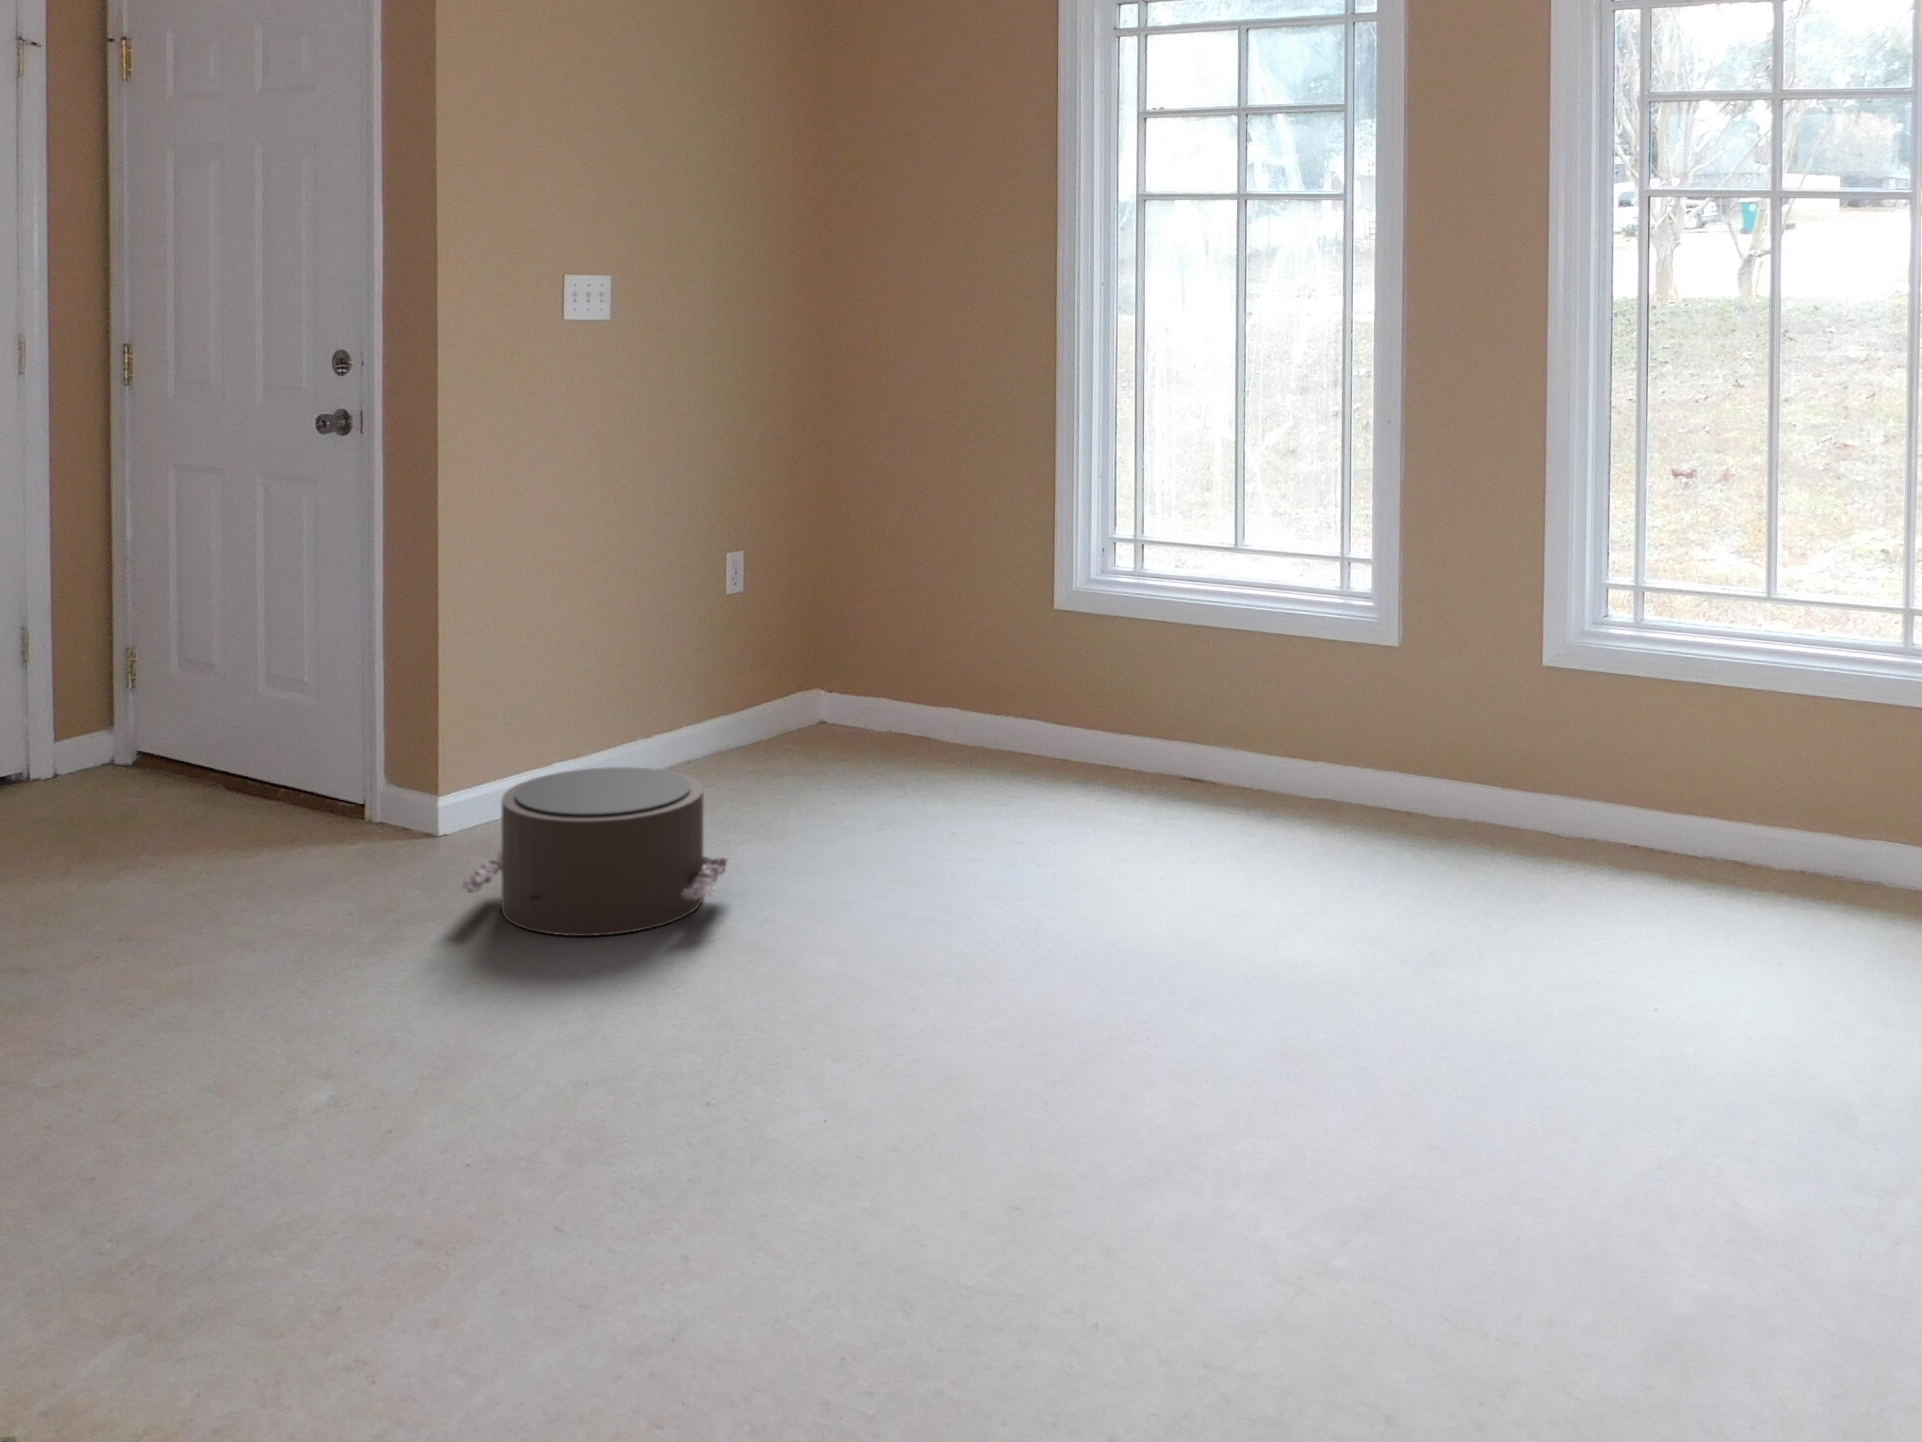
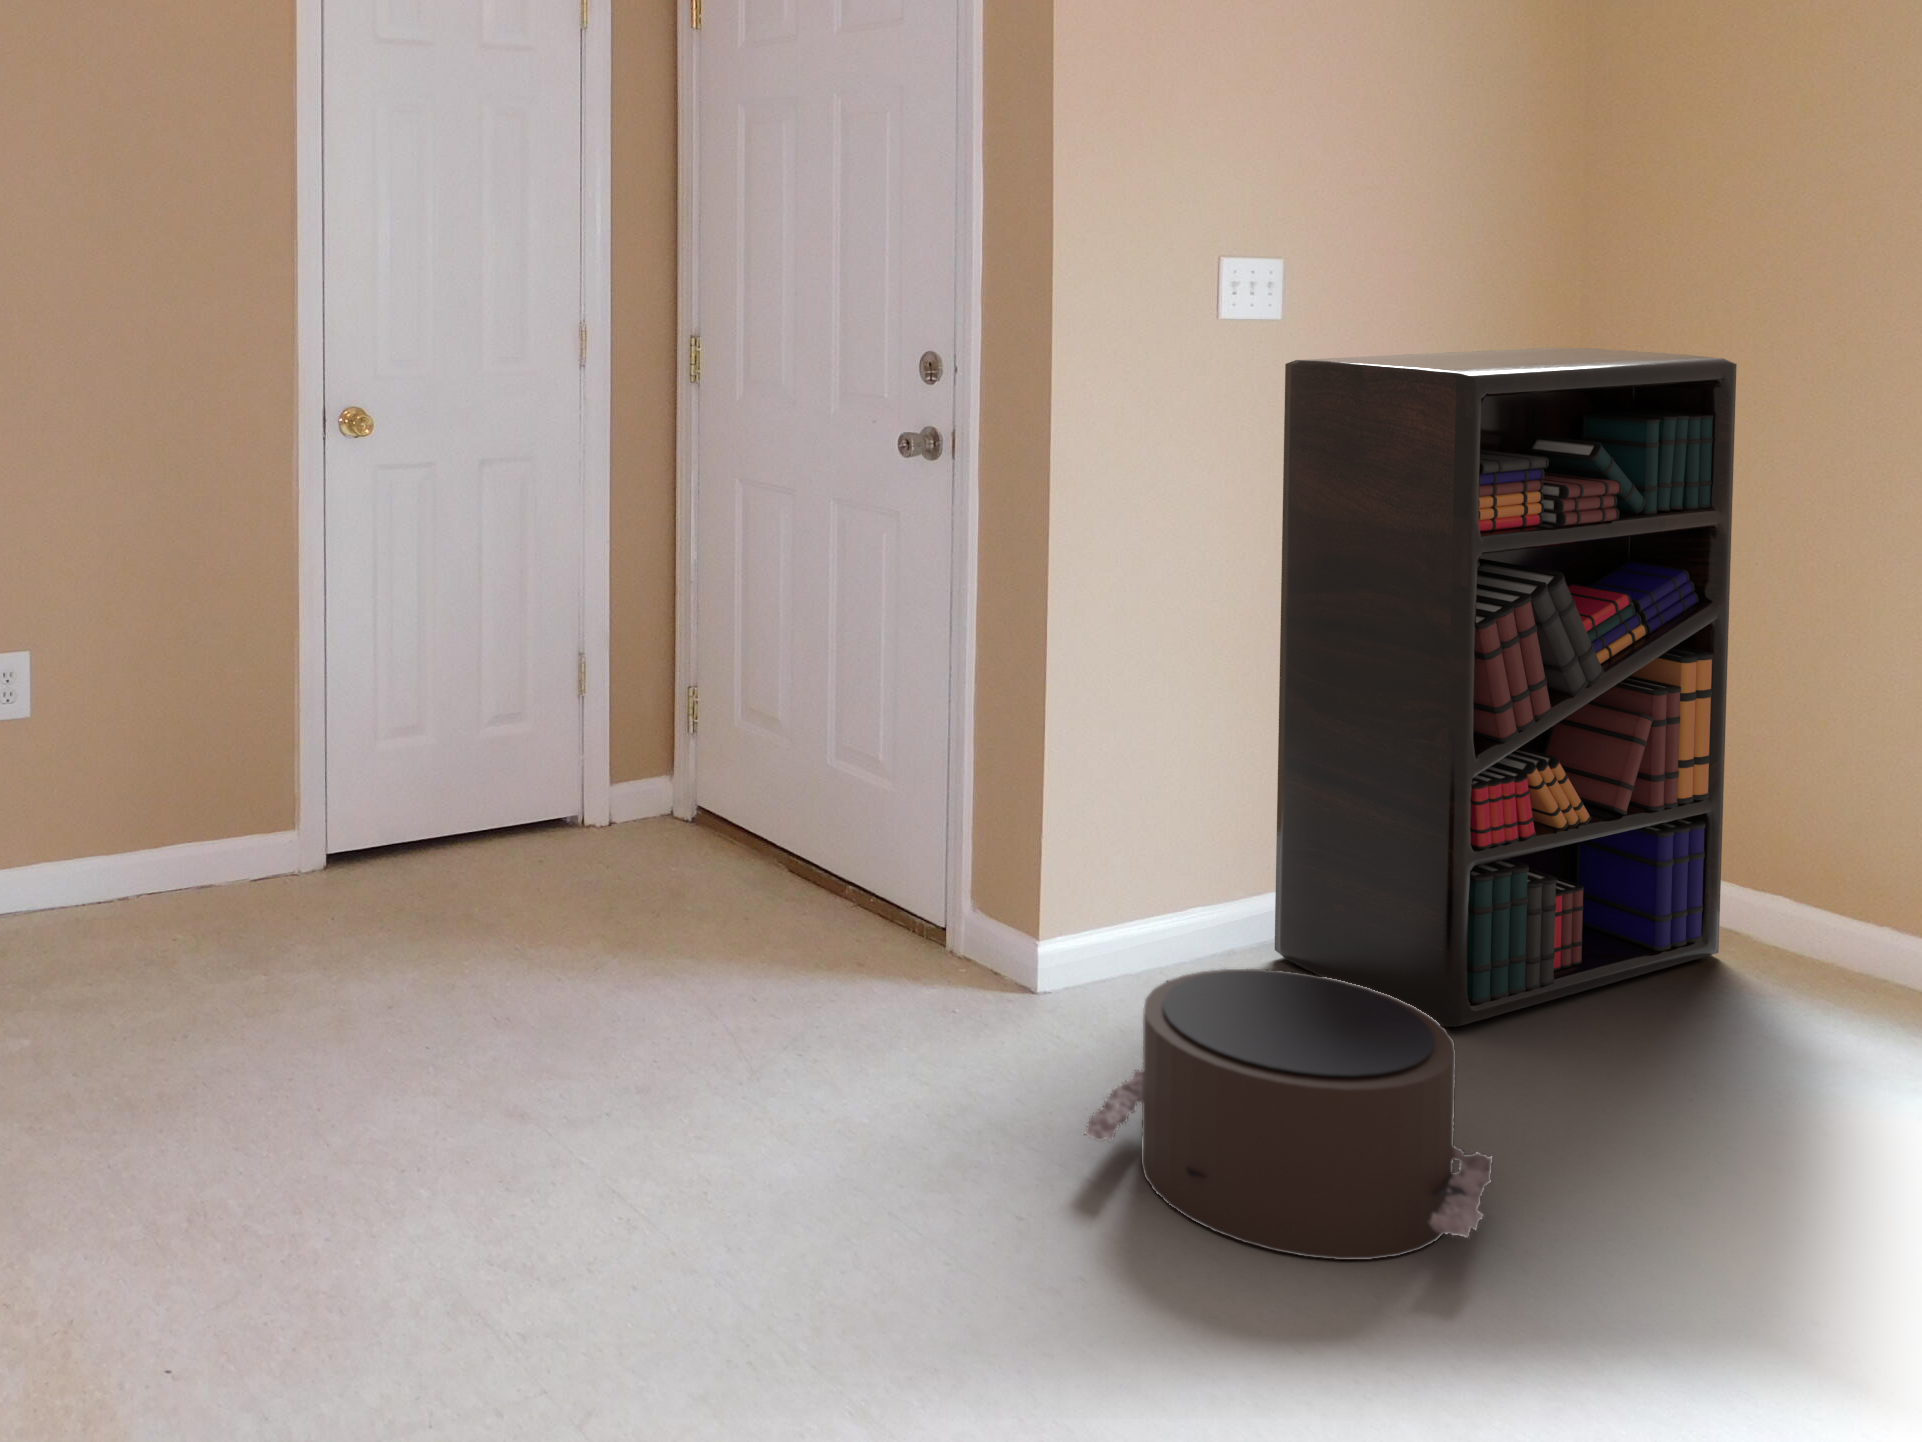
bookshelf: none [610,341,902,806] -> present [1275,348,1737,1027]

